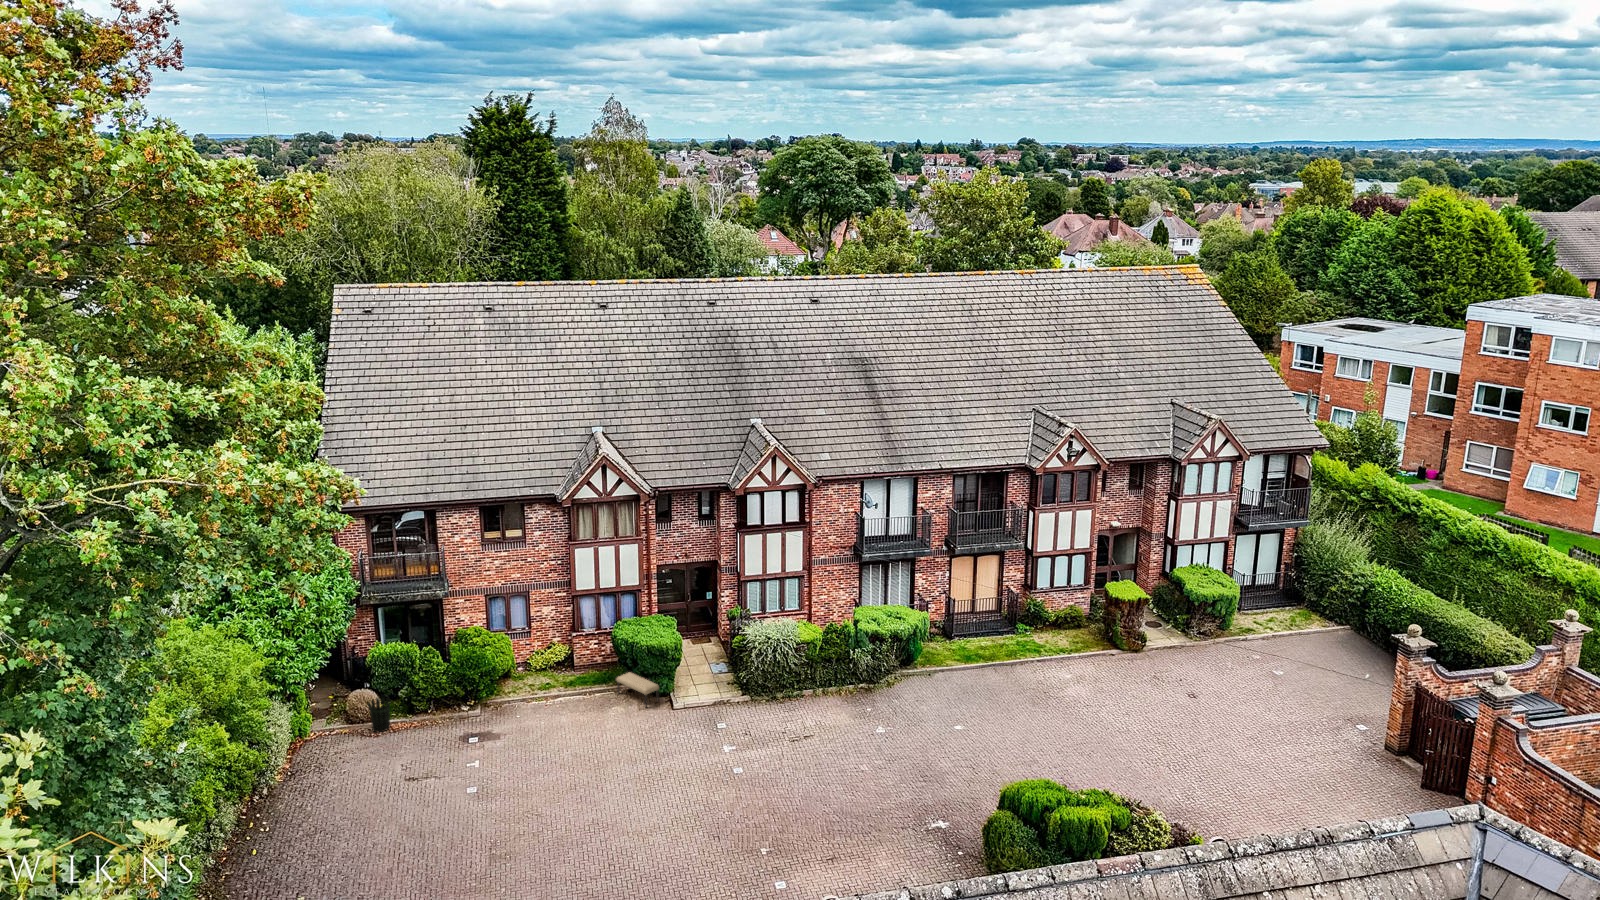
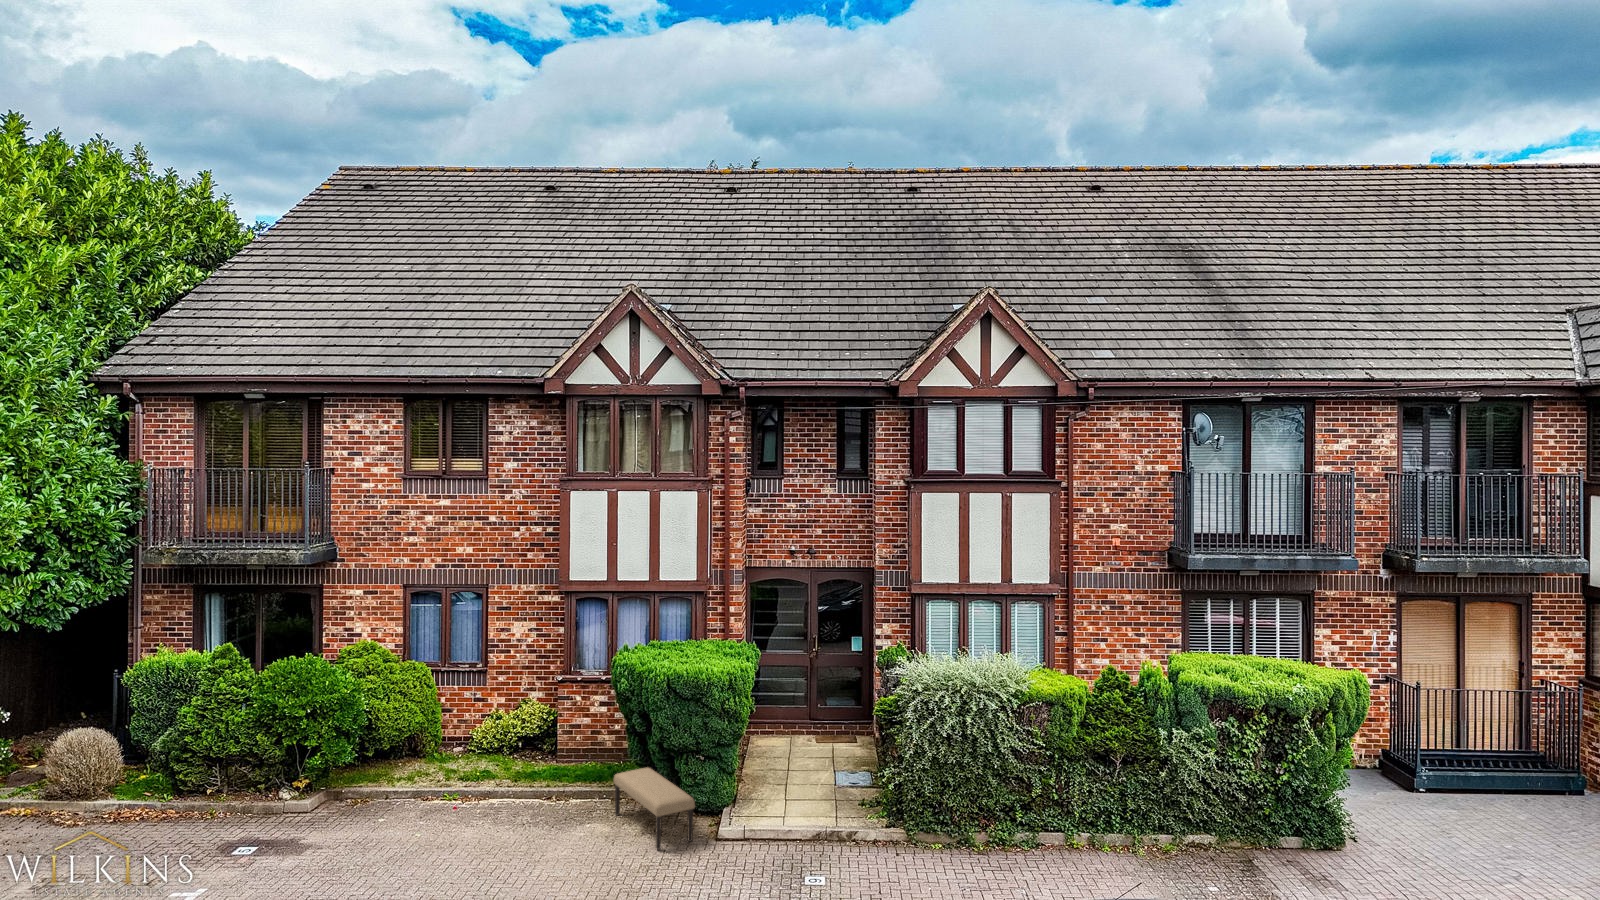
waste bin: present [367,698,391,732] -> none [64,755,124,831]

